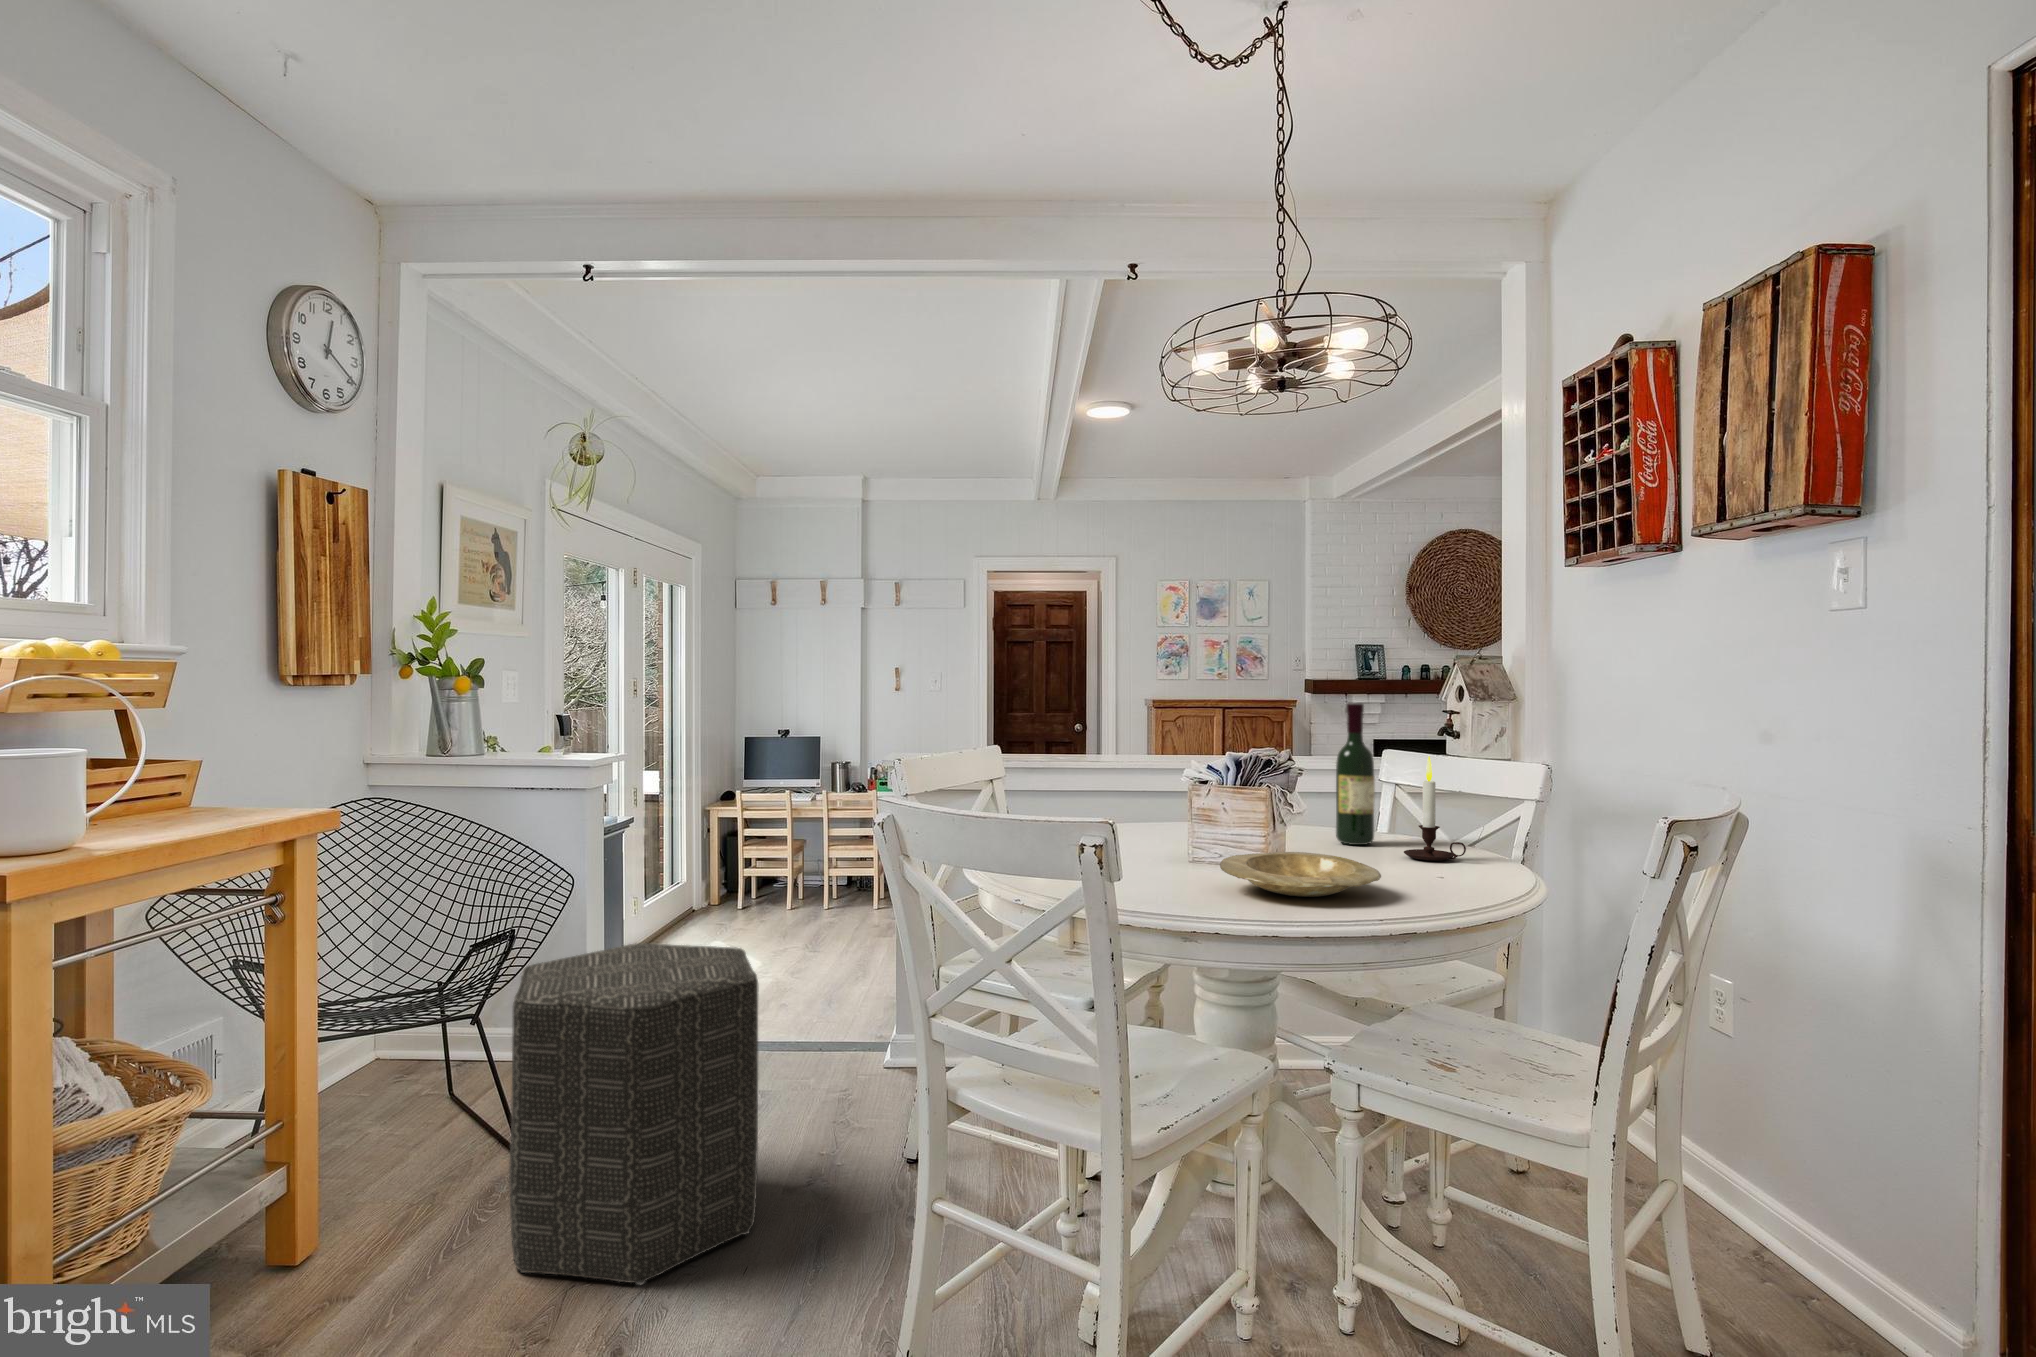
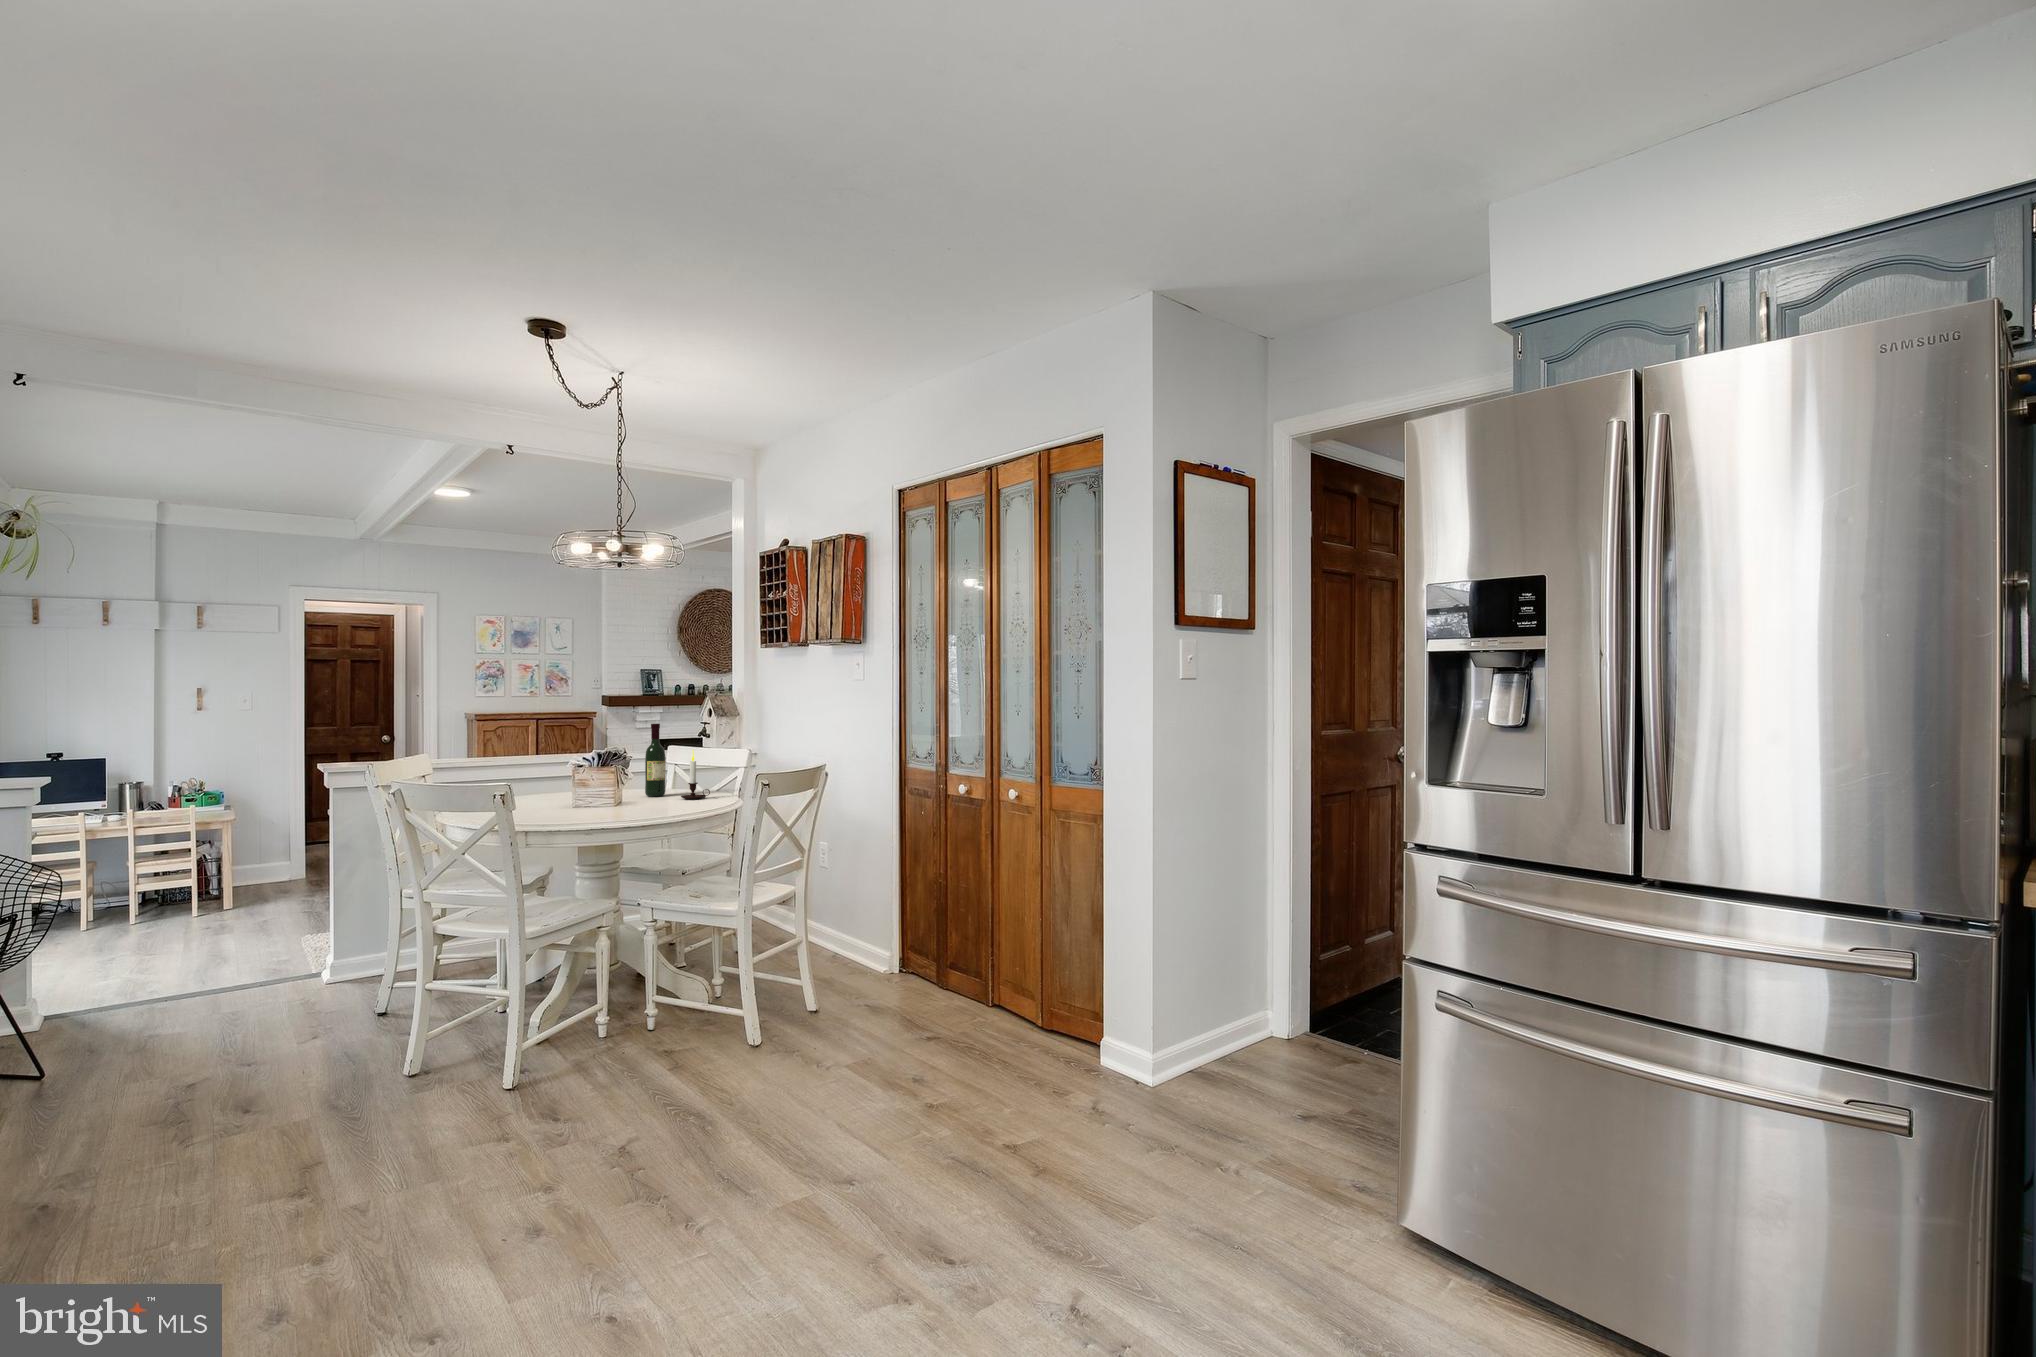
plate: present [1220,852,1381,897] -> none [596,797,673,815]
ottoman: present [509,943,759,1285] -> none [89,895,294,1104]

